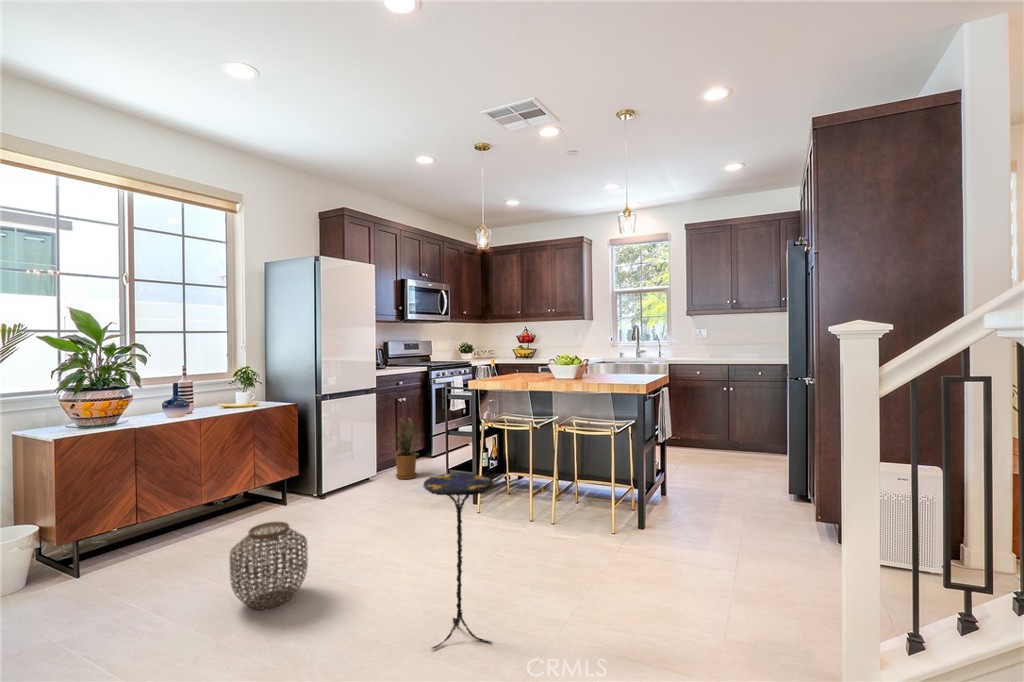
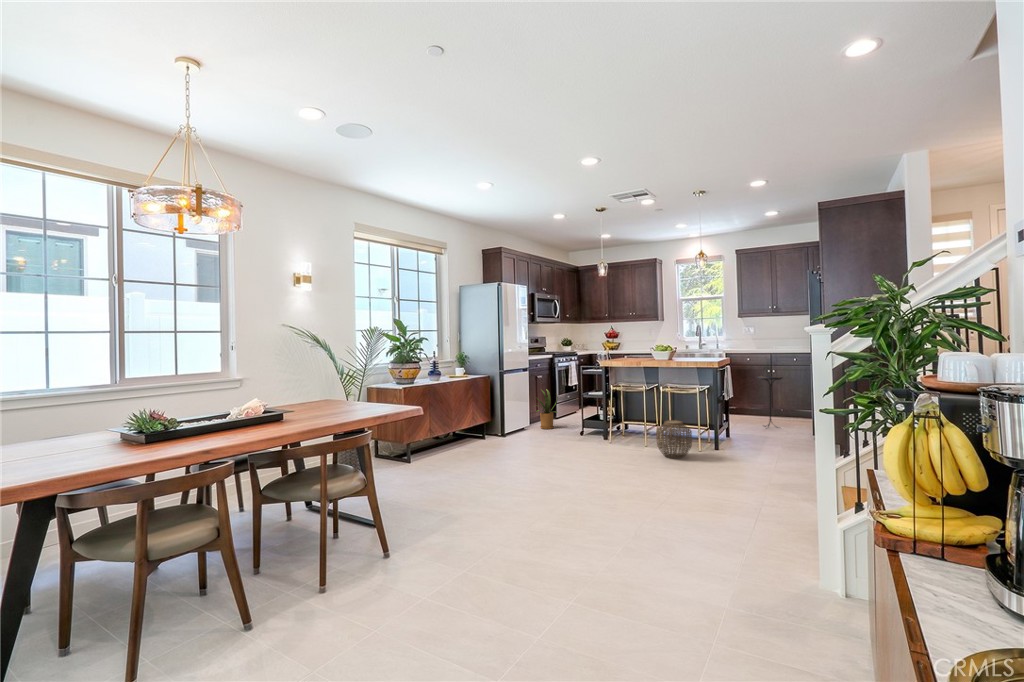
side table: present [423,473,493,648] -> present [758,376,782,426]
woven basket: present [230,522,308,610] -> present [656,420,692,459]

